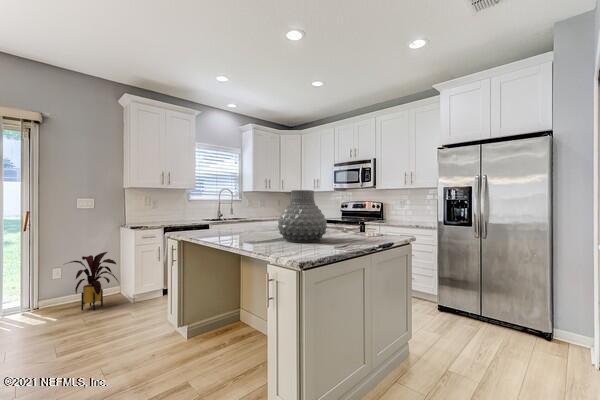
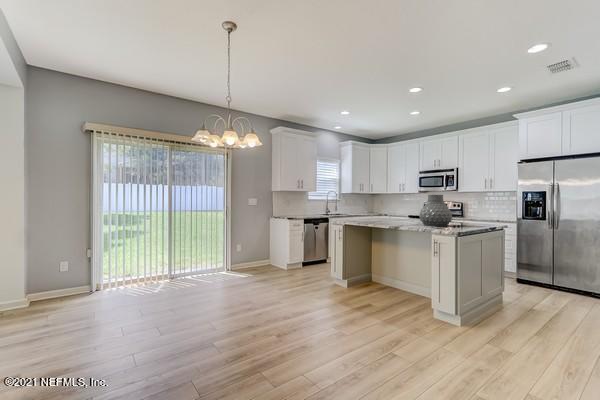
house plant: present [68,252,118,310] -> none [248,236,283,274]

